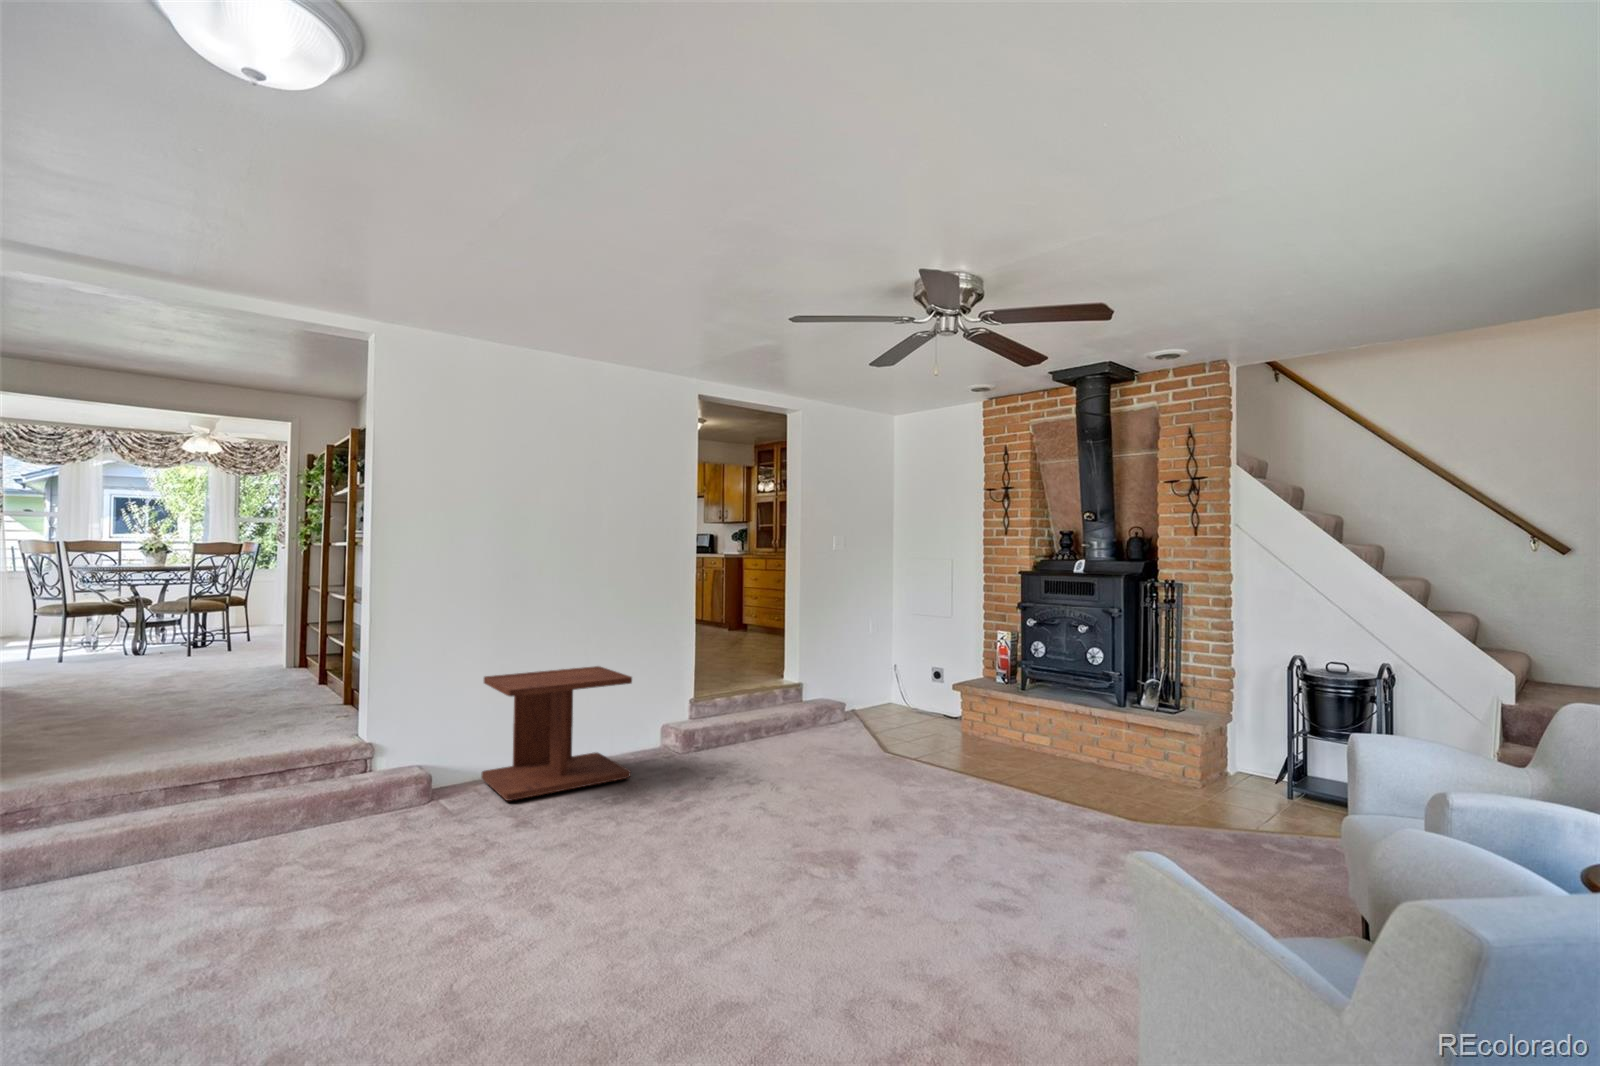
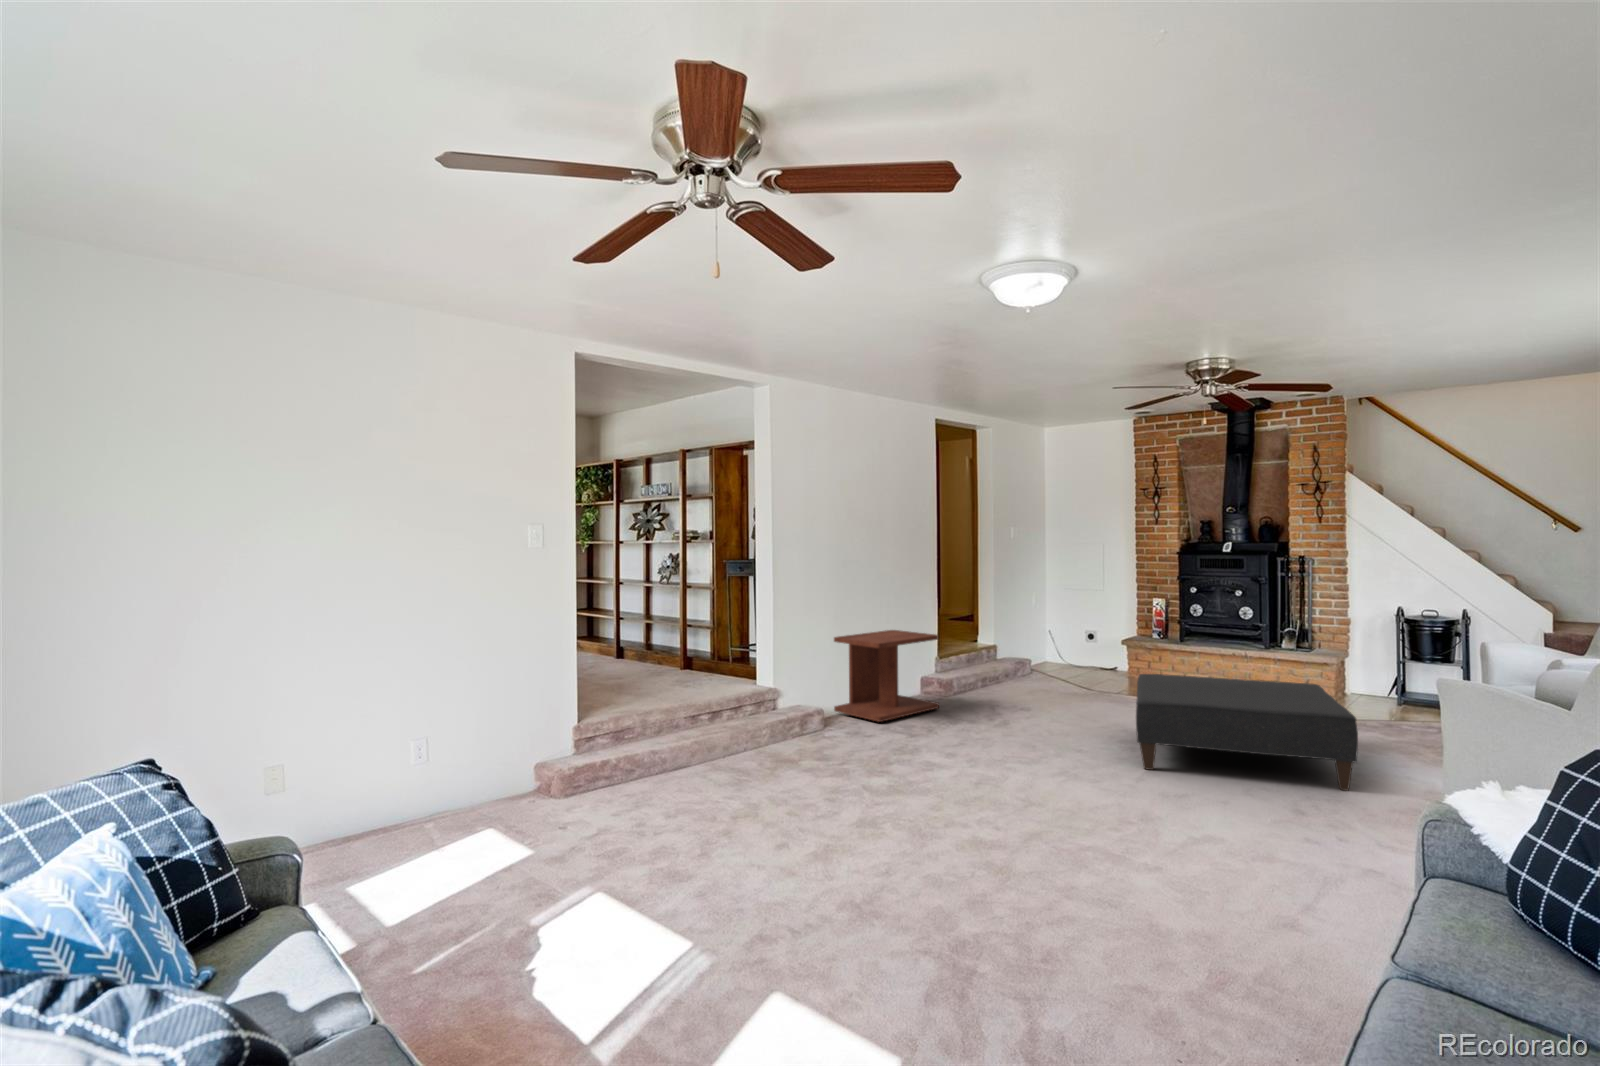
ottoman: none [740,750,1097,1010] -> present [1136,674,1358,791]

